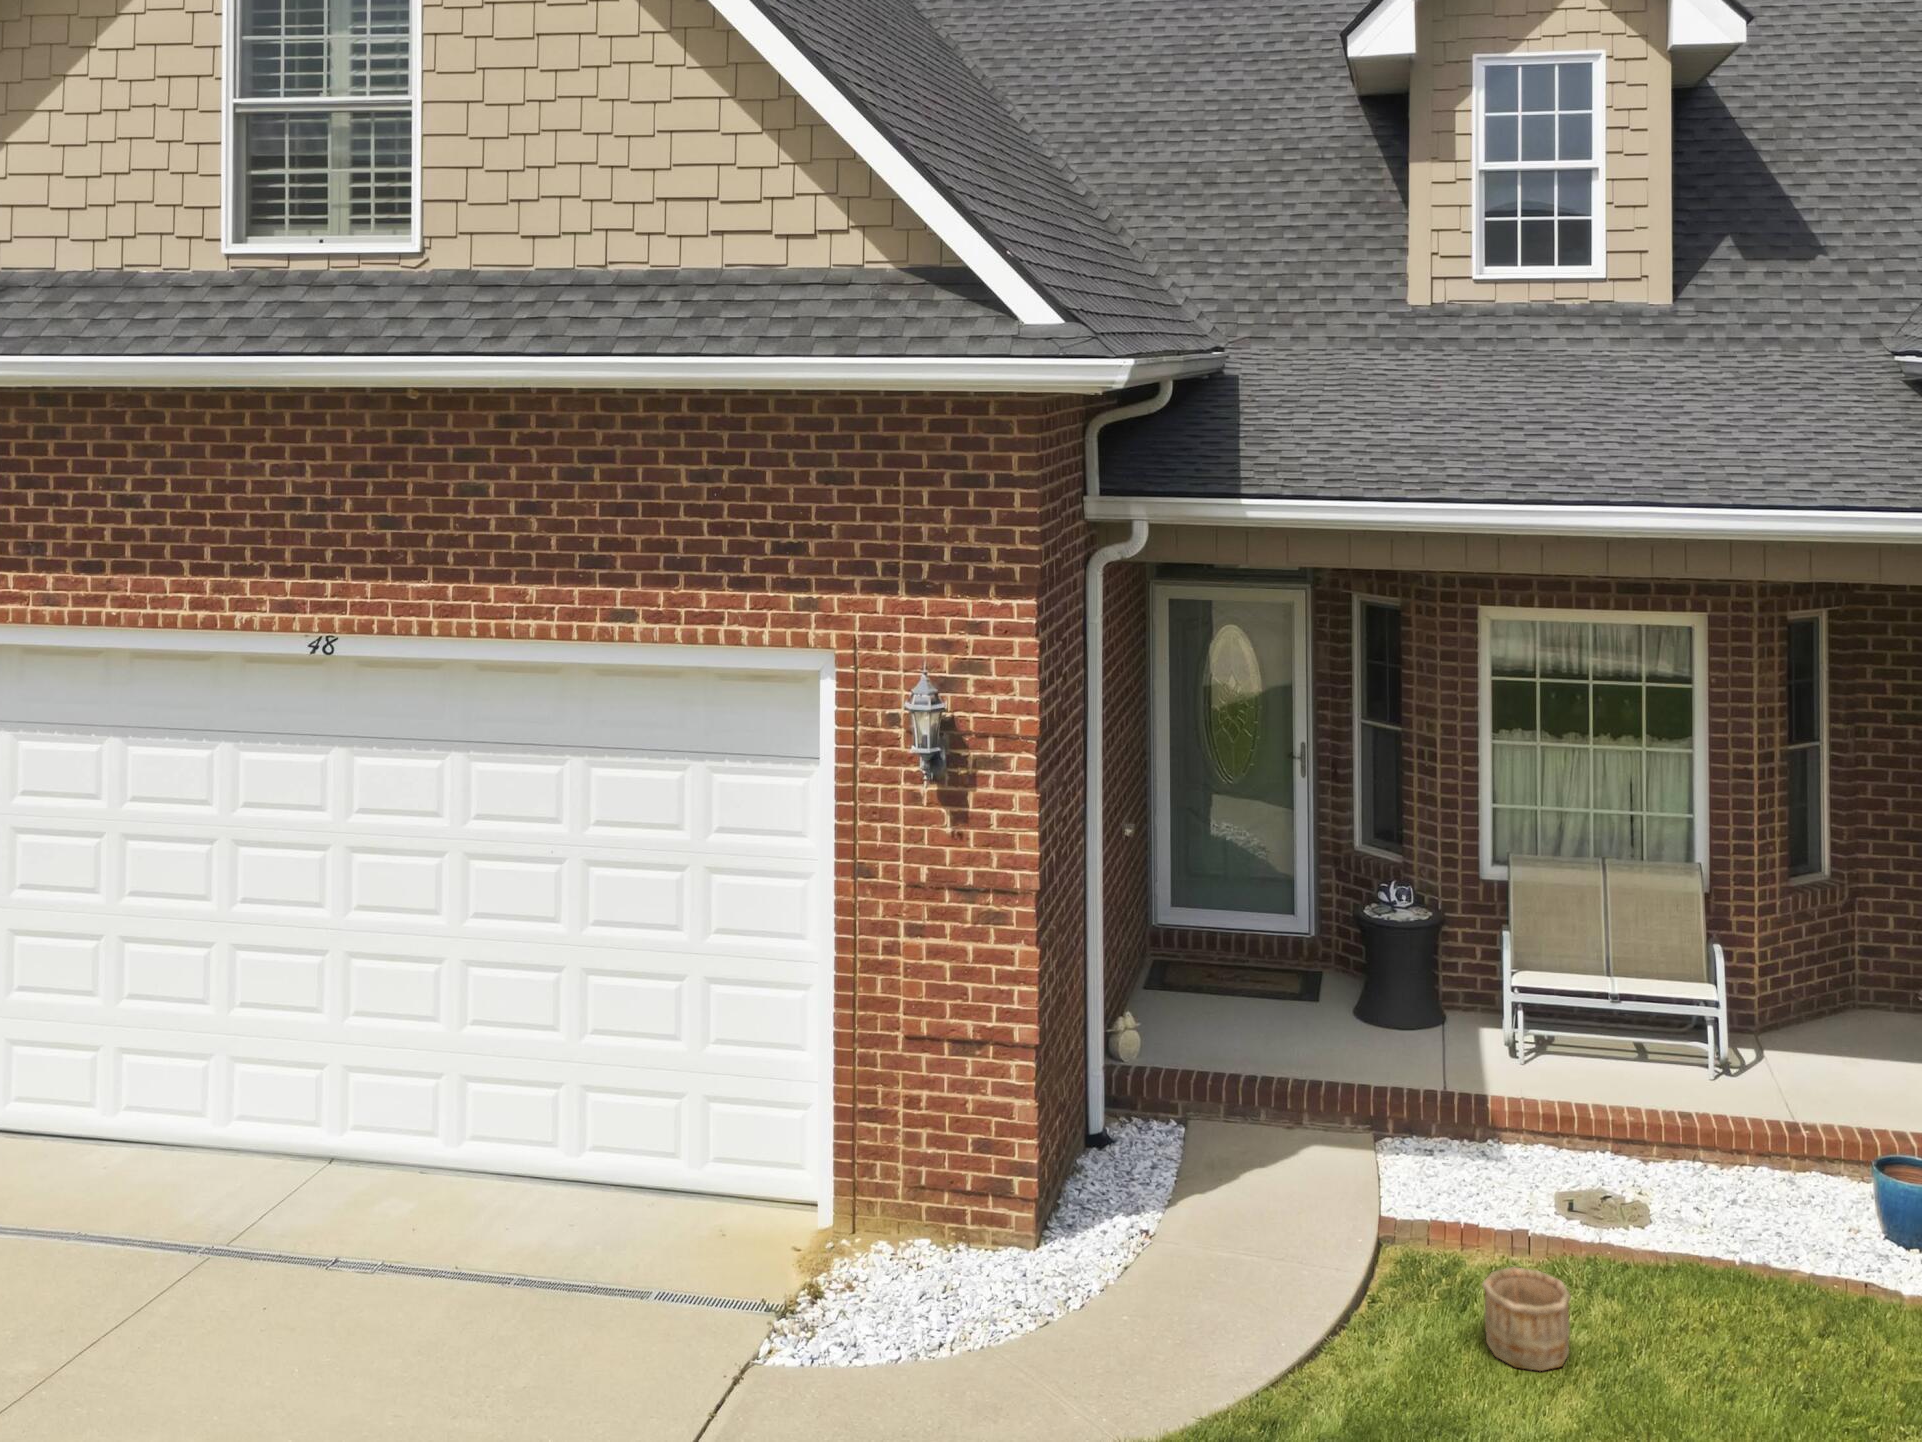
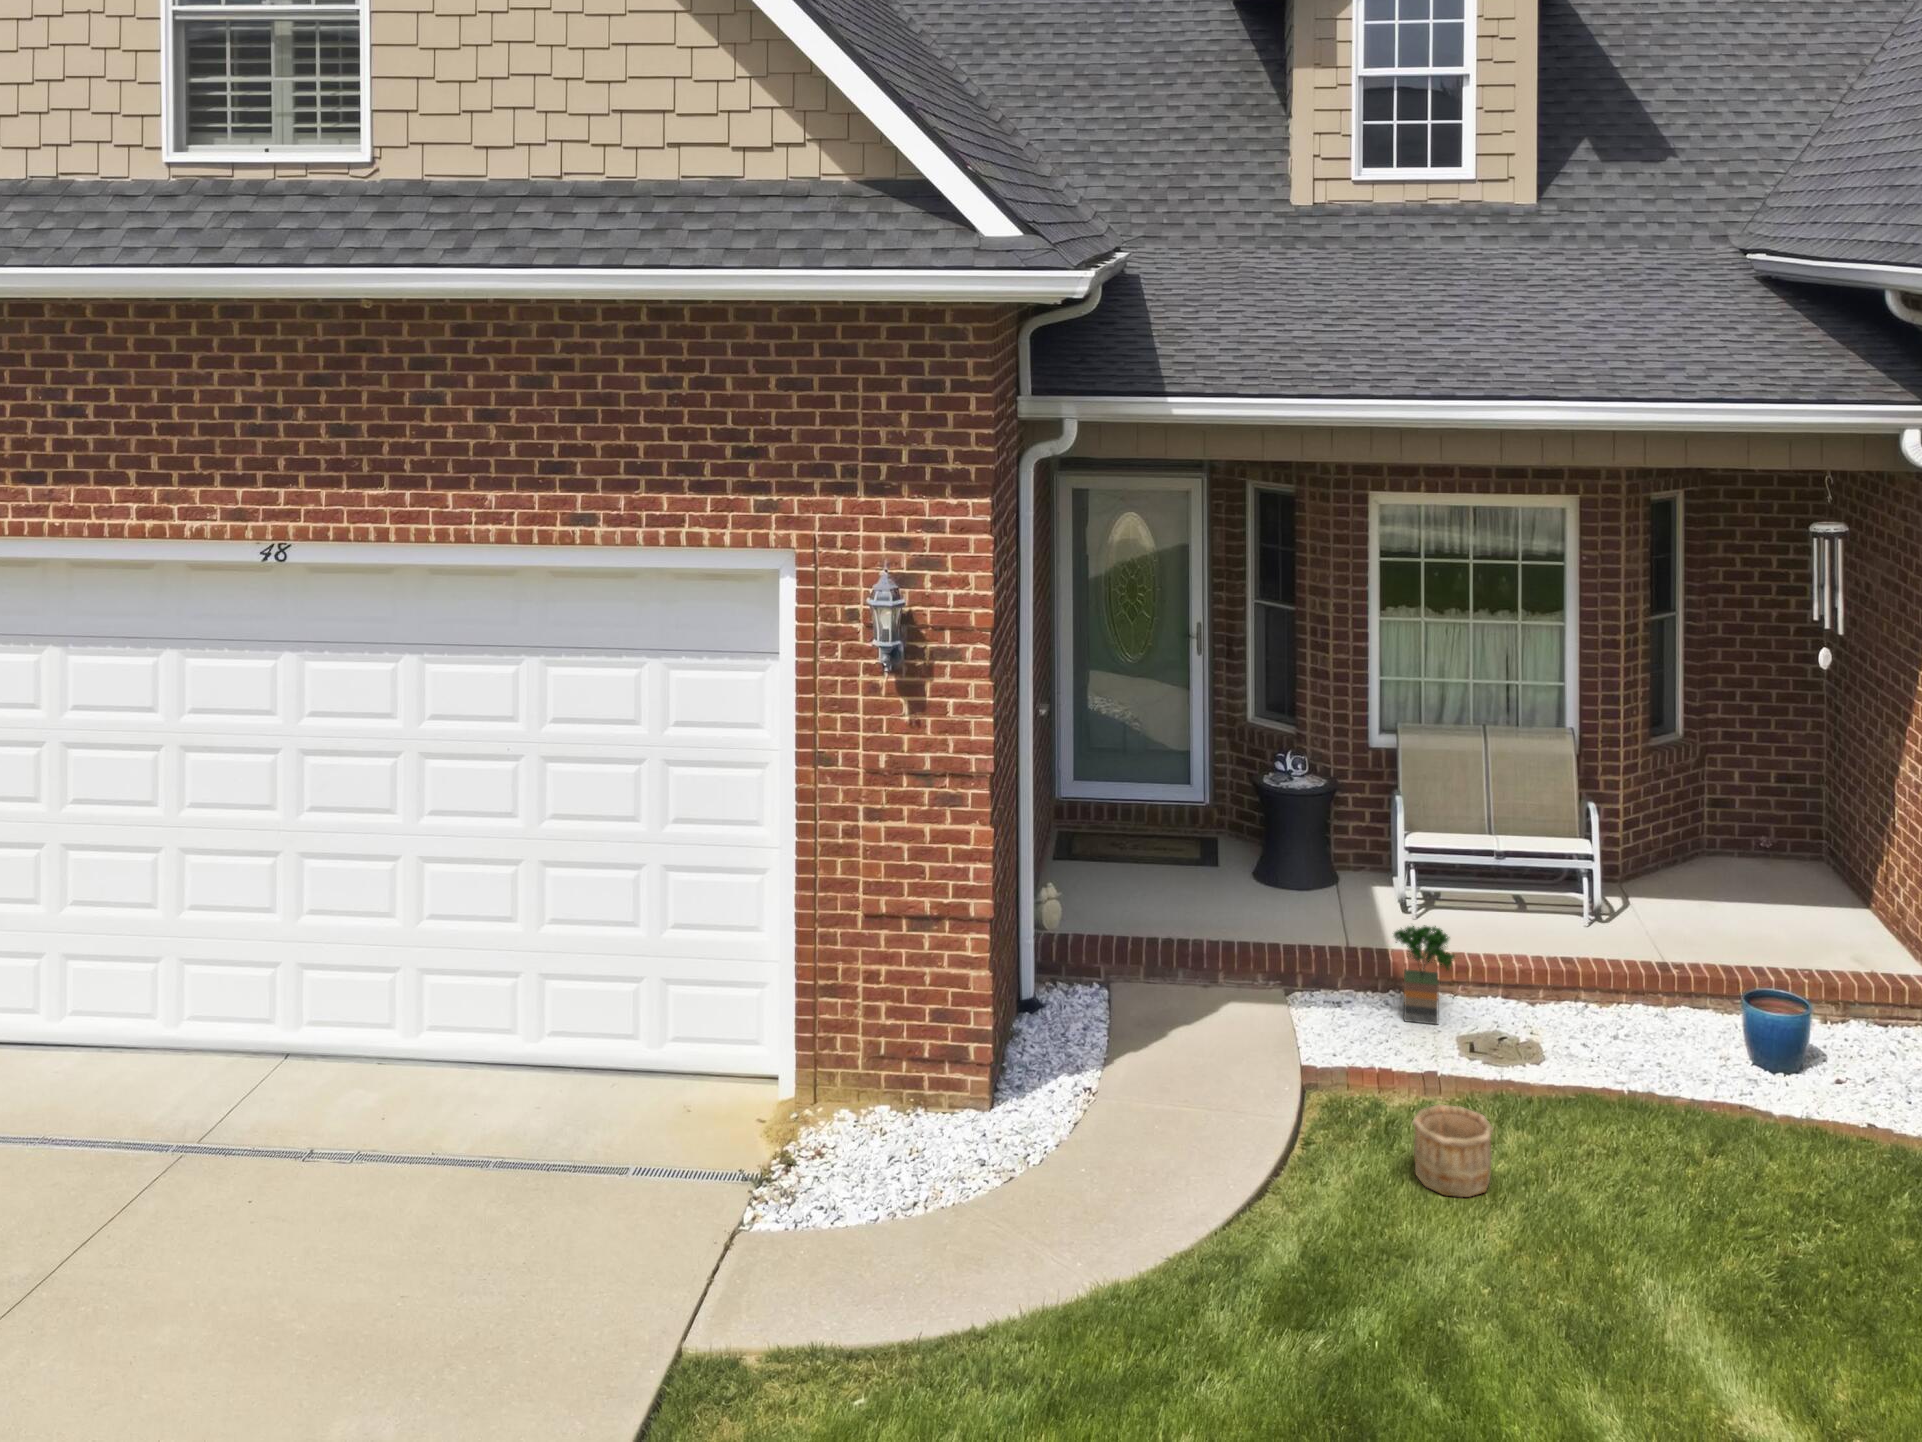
potted tree: none [1483,1067,1554,1180] -> present [1394,925,1454,1025]

